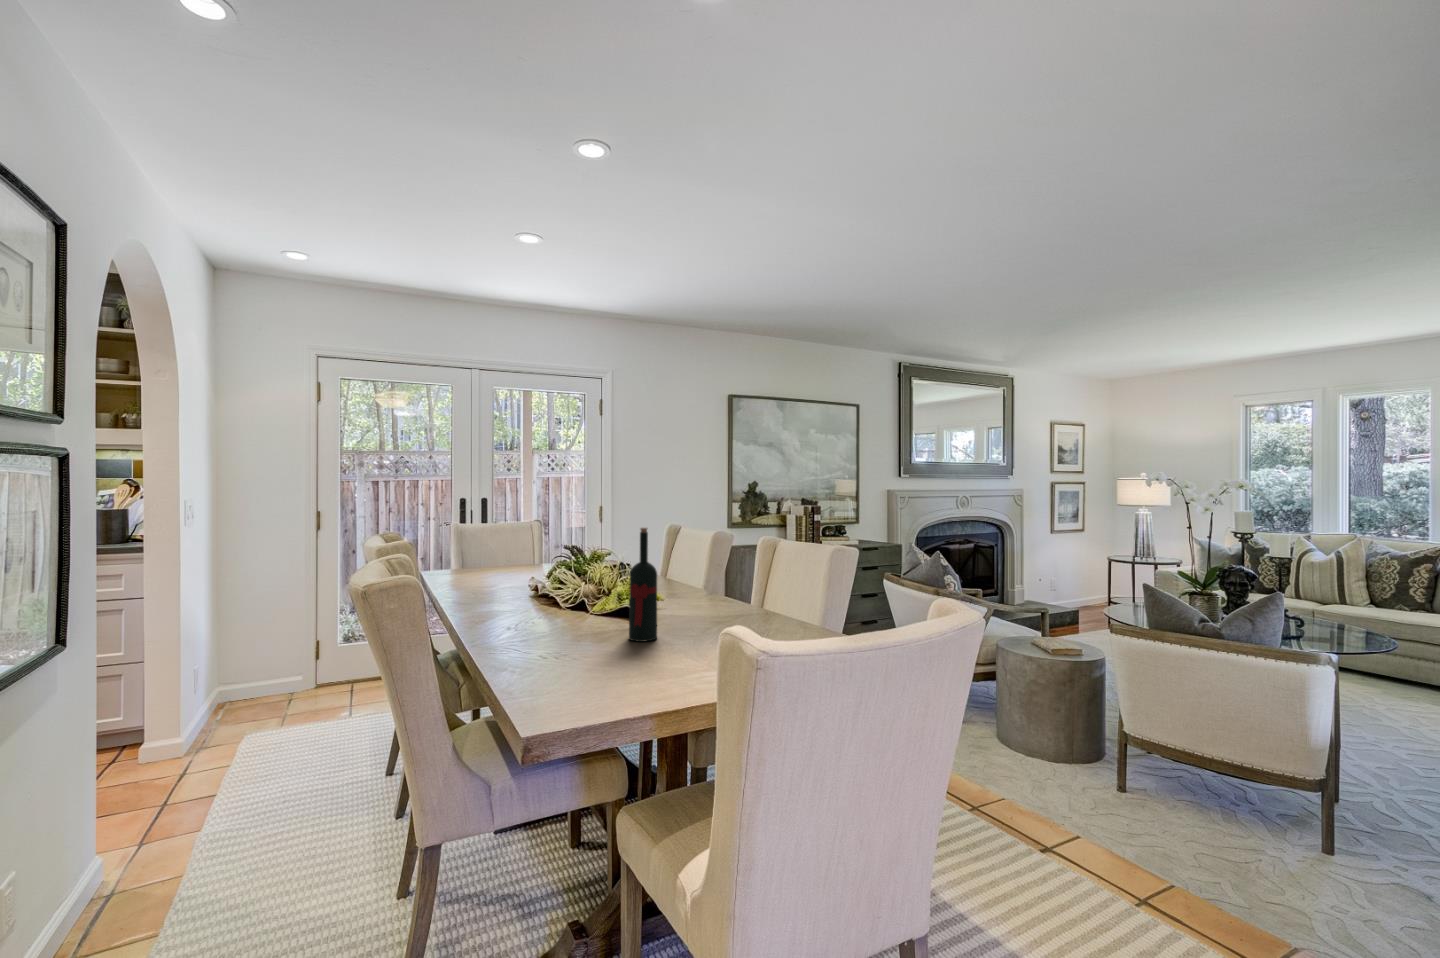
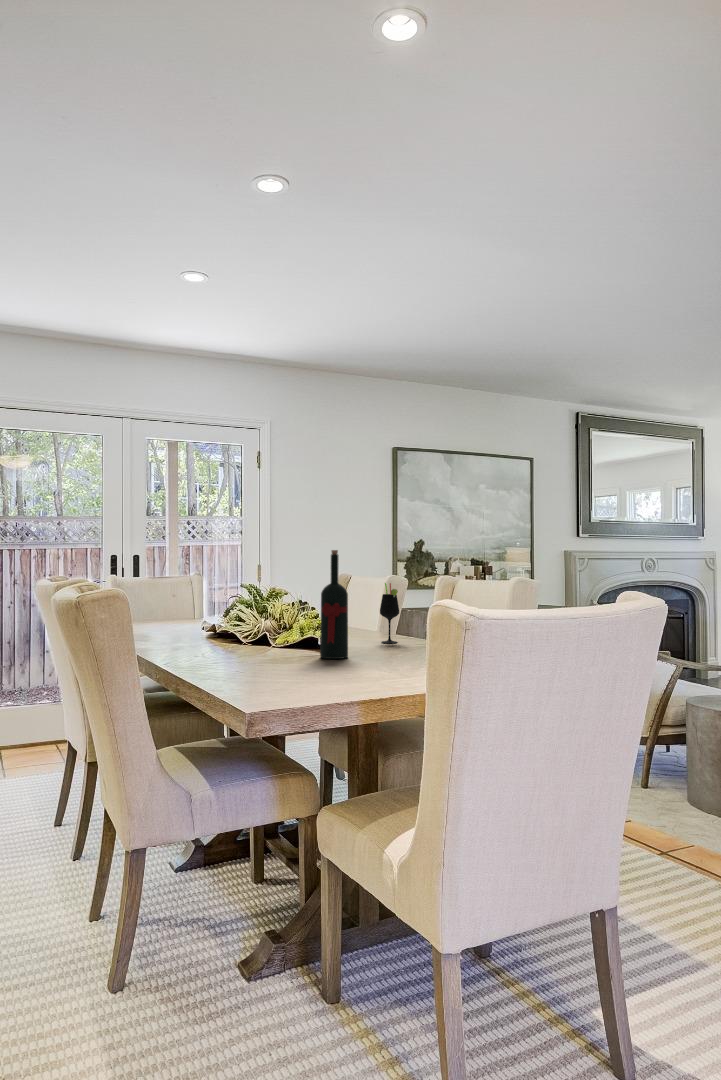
wine glass: none [698,551,717,610] -> present [380,583,399,643]

